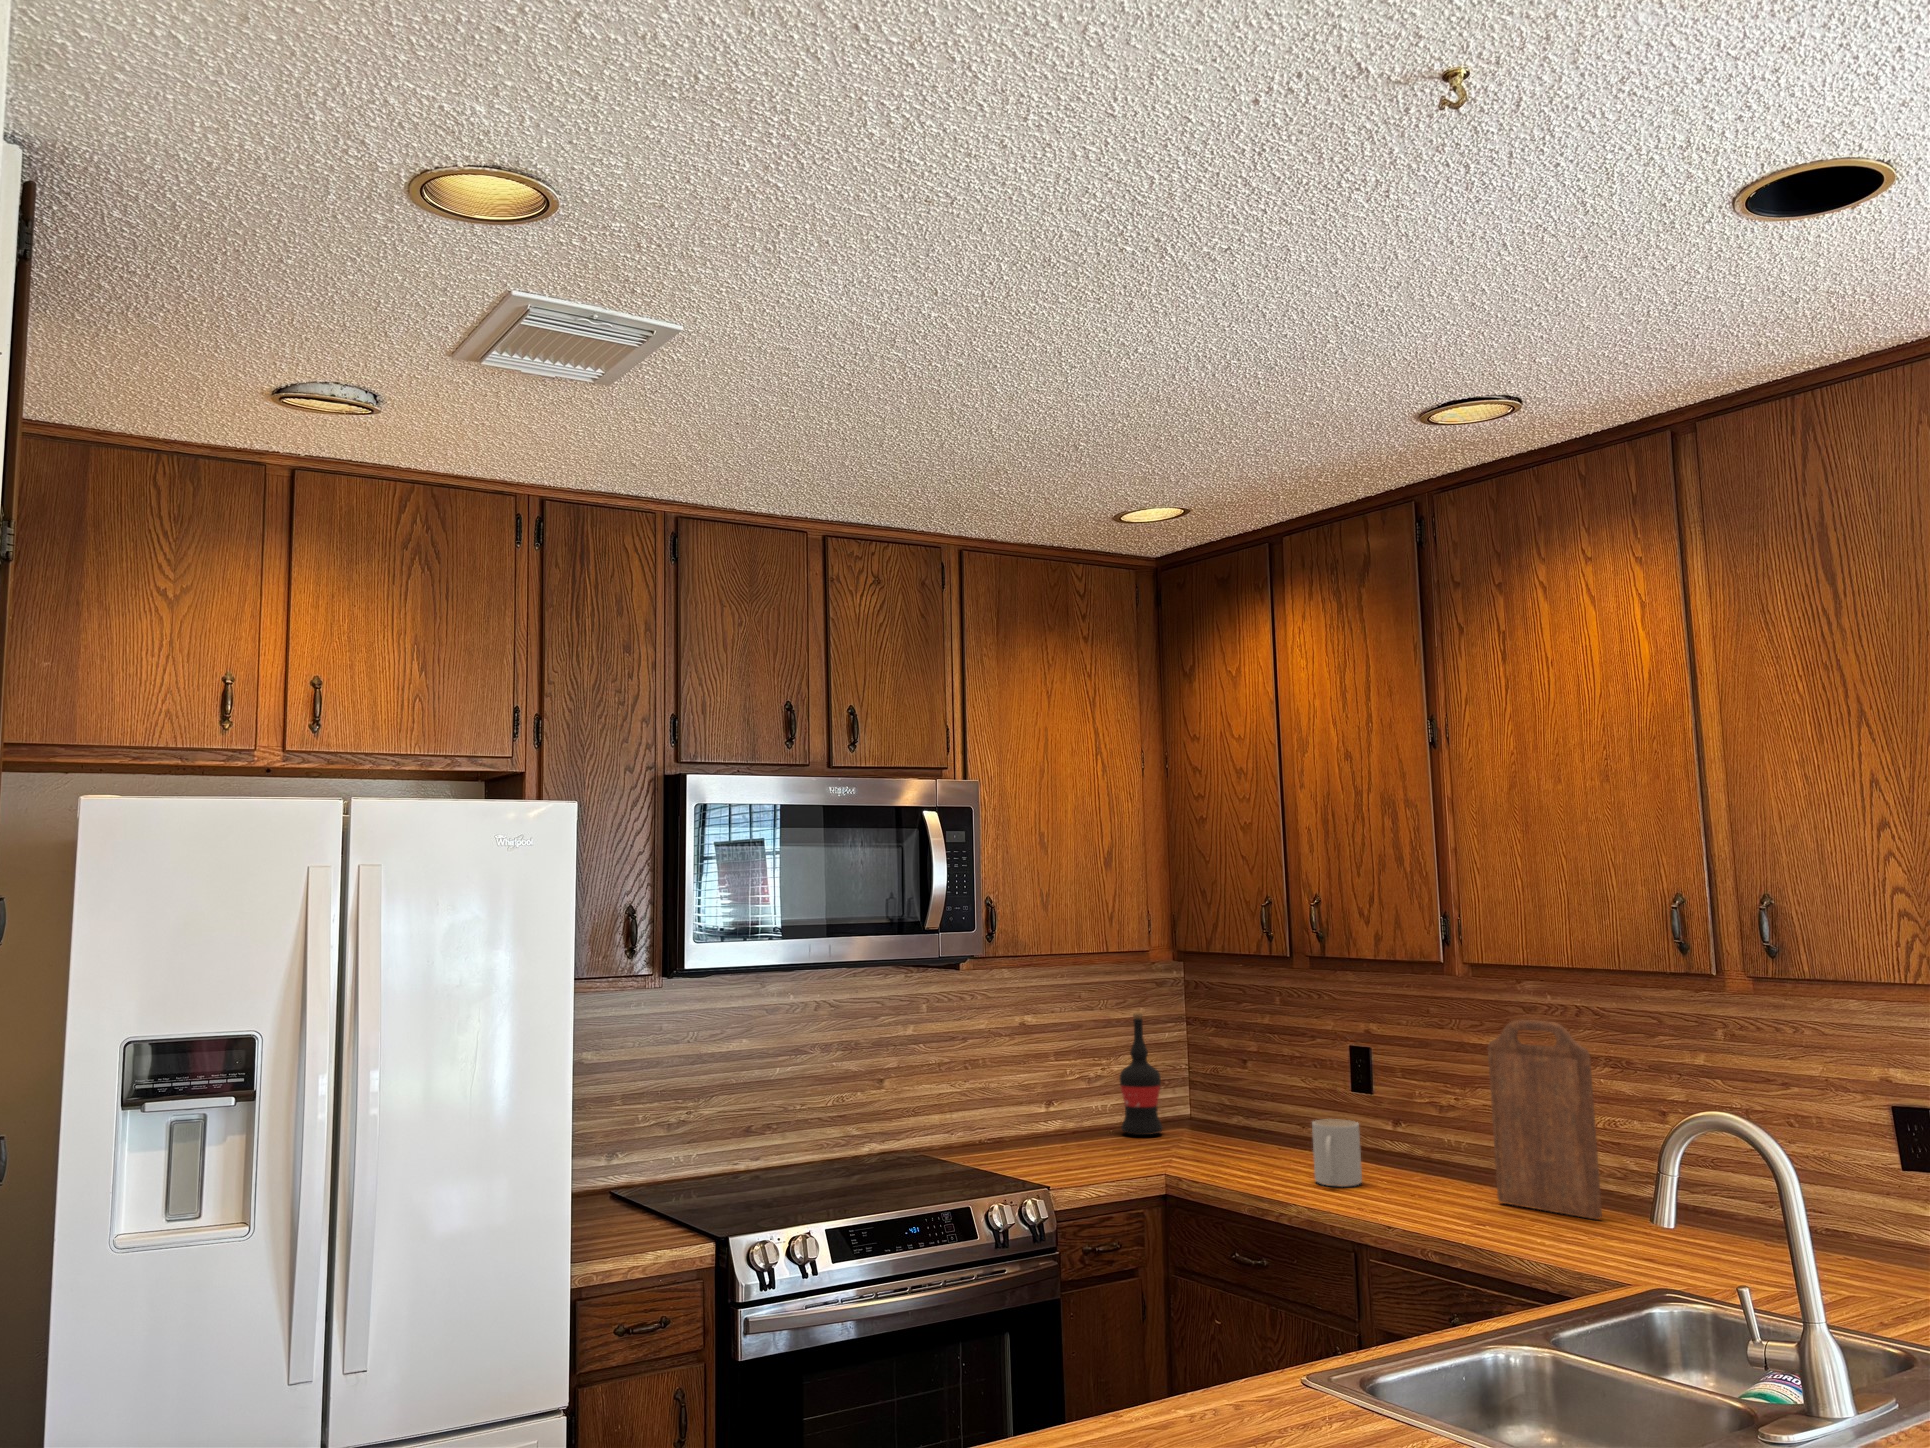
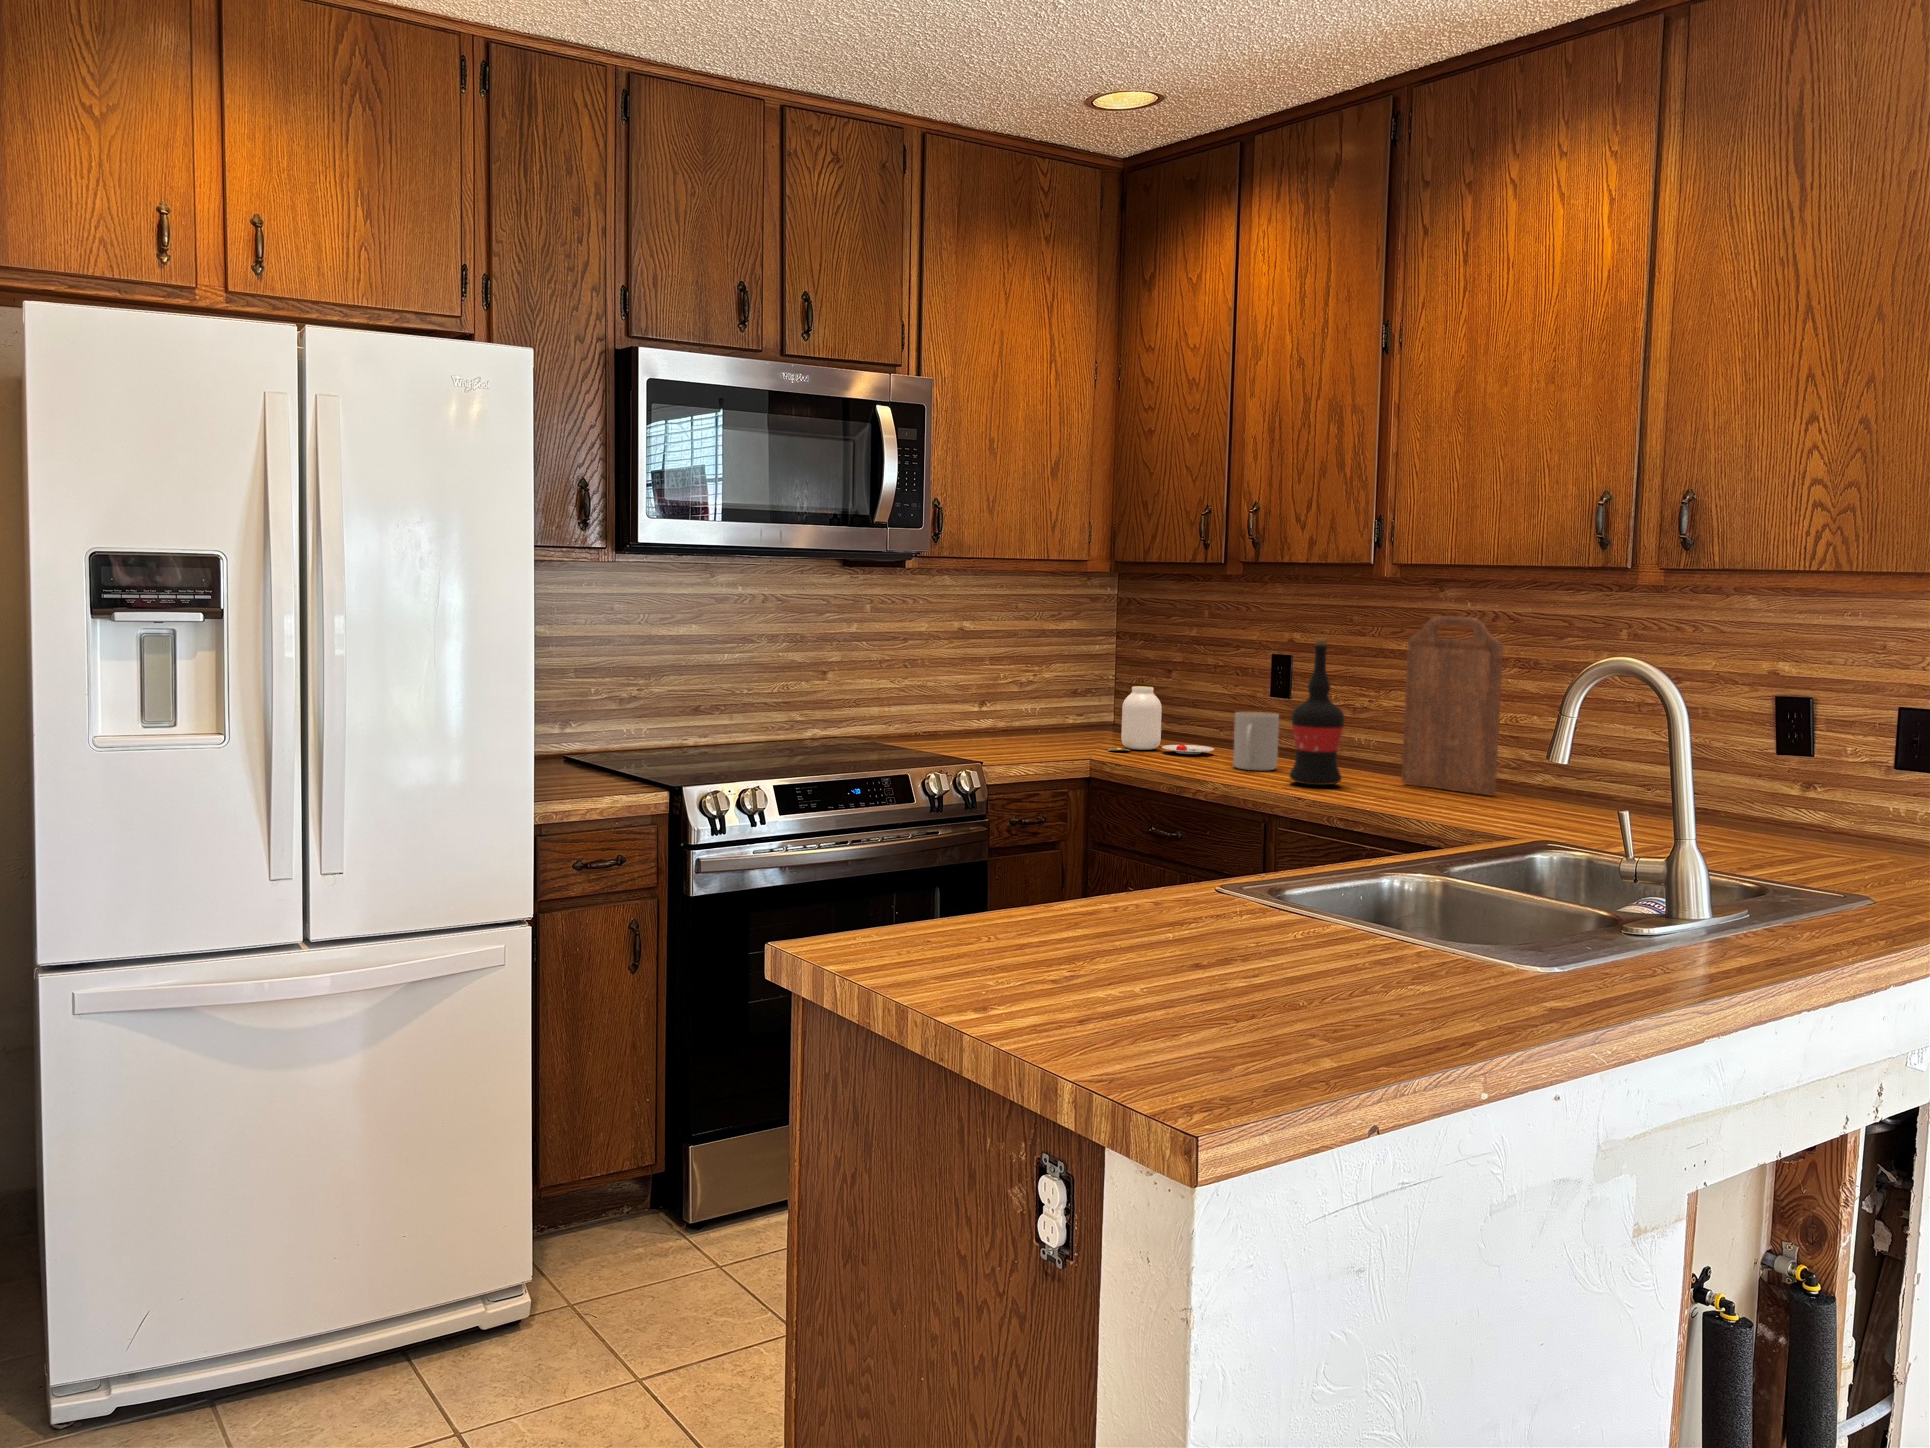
wine bottle: present [1120,1013,1162,1135] -> present [1289,638,1344,785]
jar: none [1181,1087,1294,1161] -> present [1108,686,1214,754]

